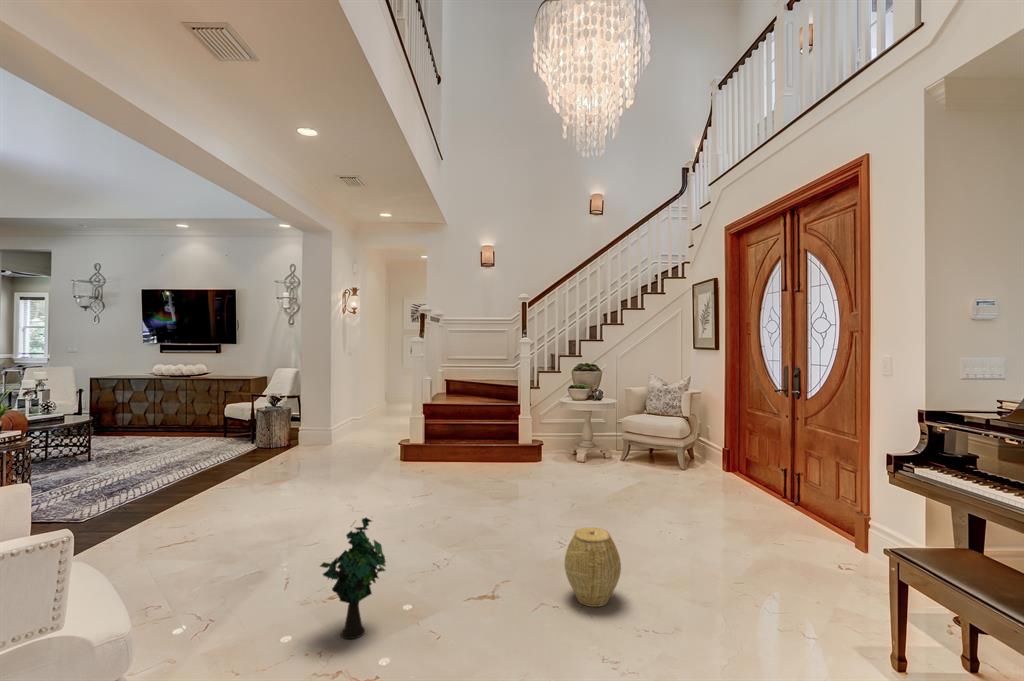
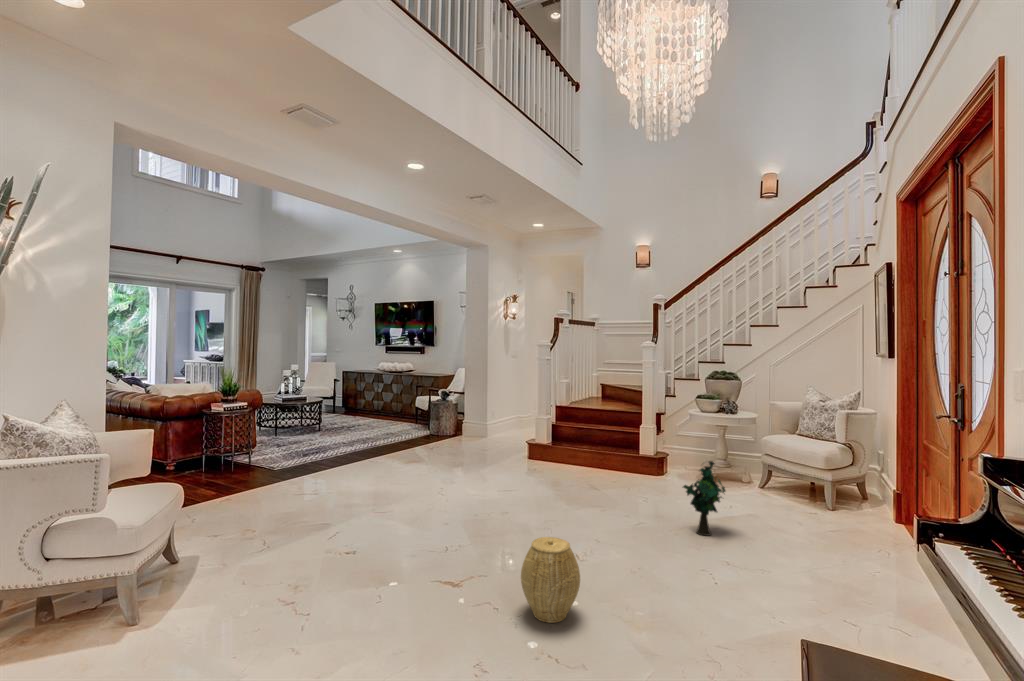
decorative plant: present [320,518,386,639] -> present [683,461,725,536]

